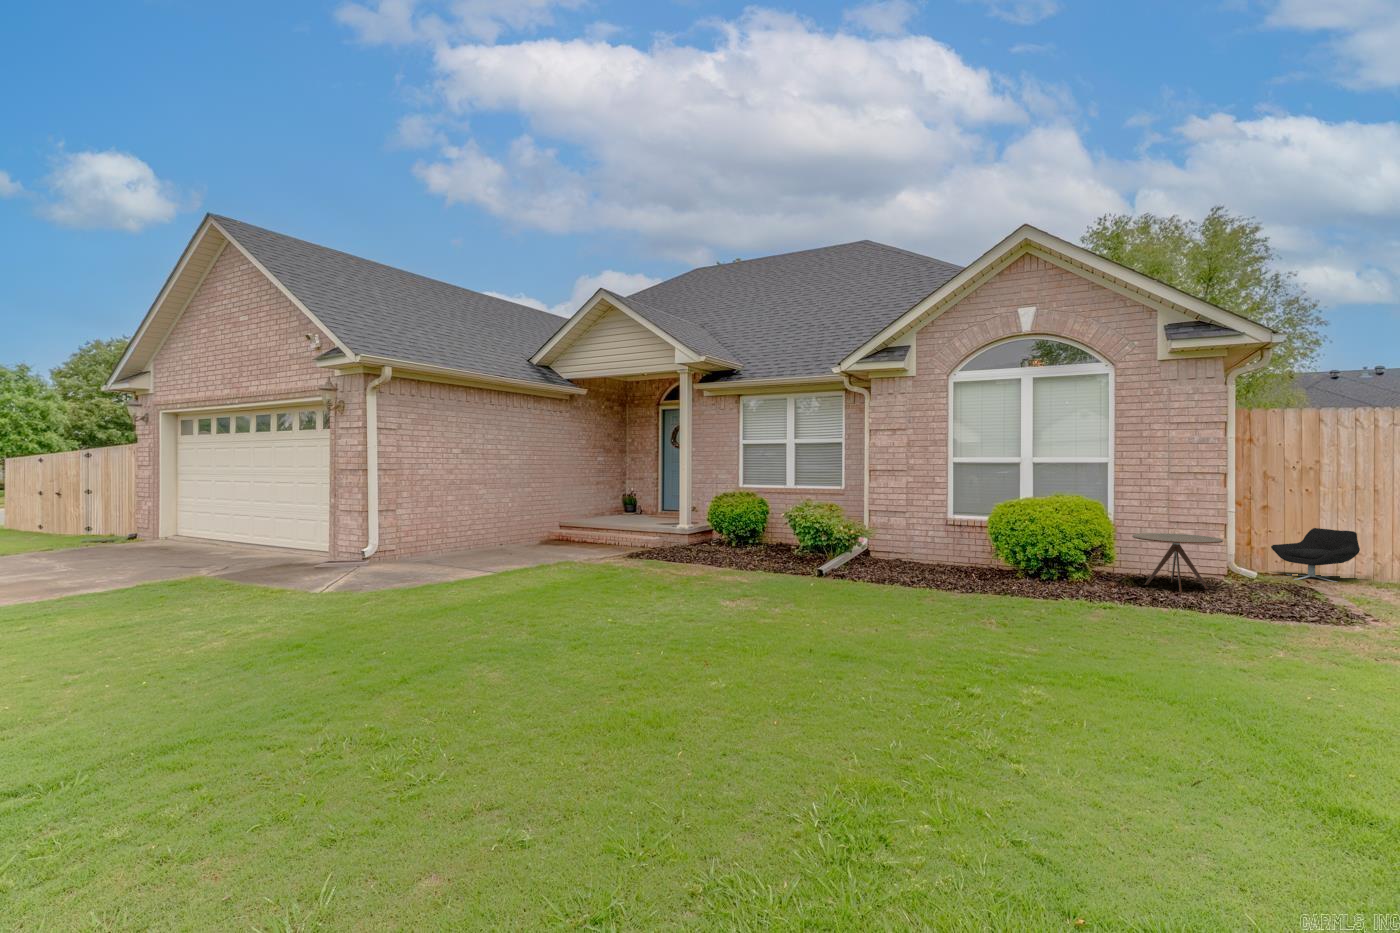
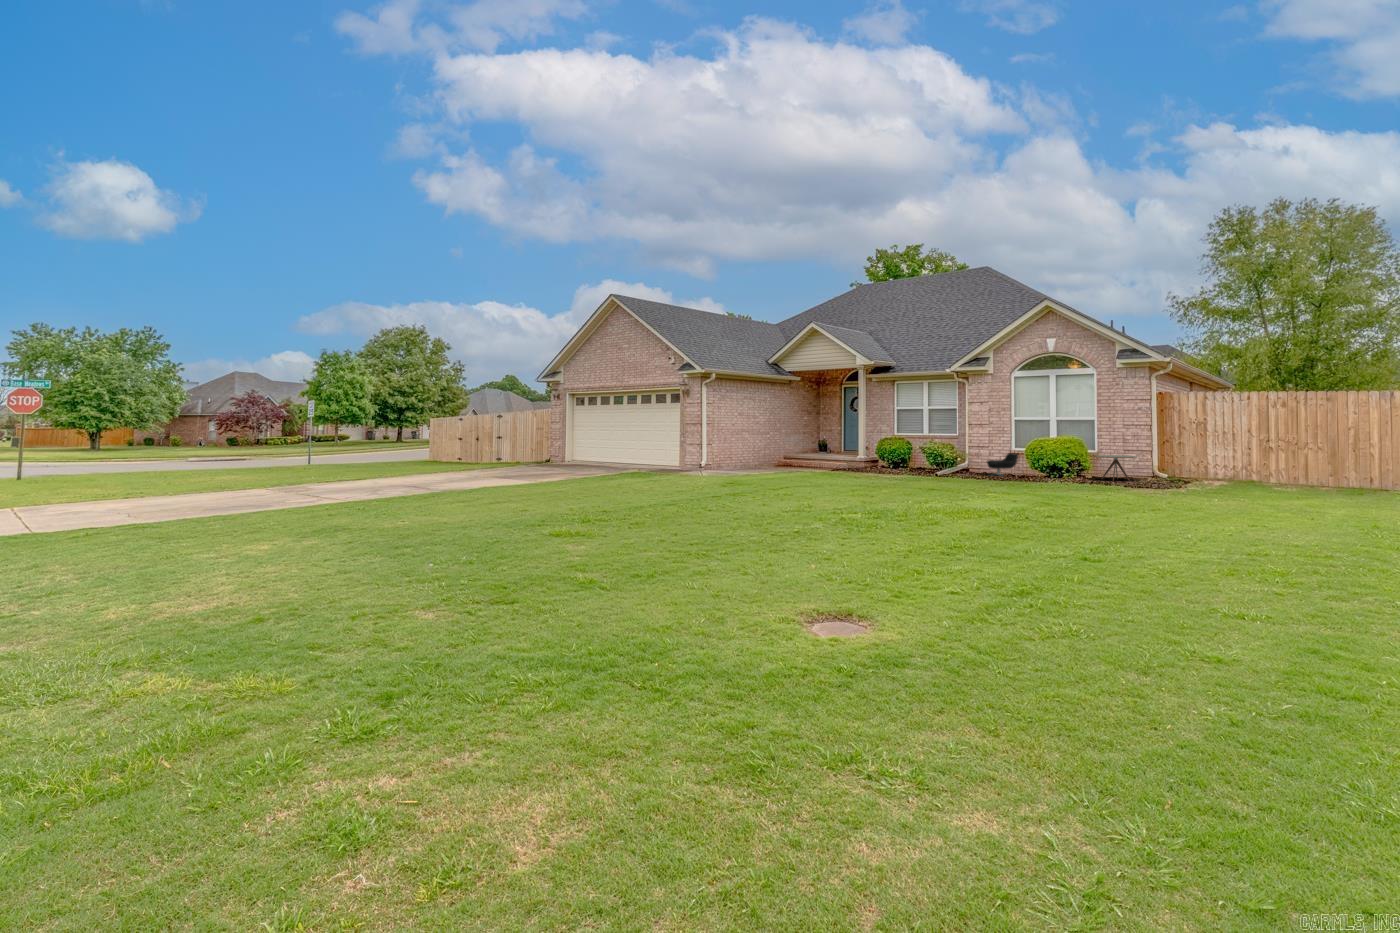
lounge chair: present [1271,528,1360,582] -> present [987,453,1018,475]

